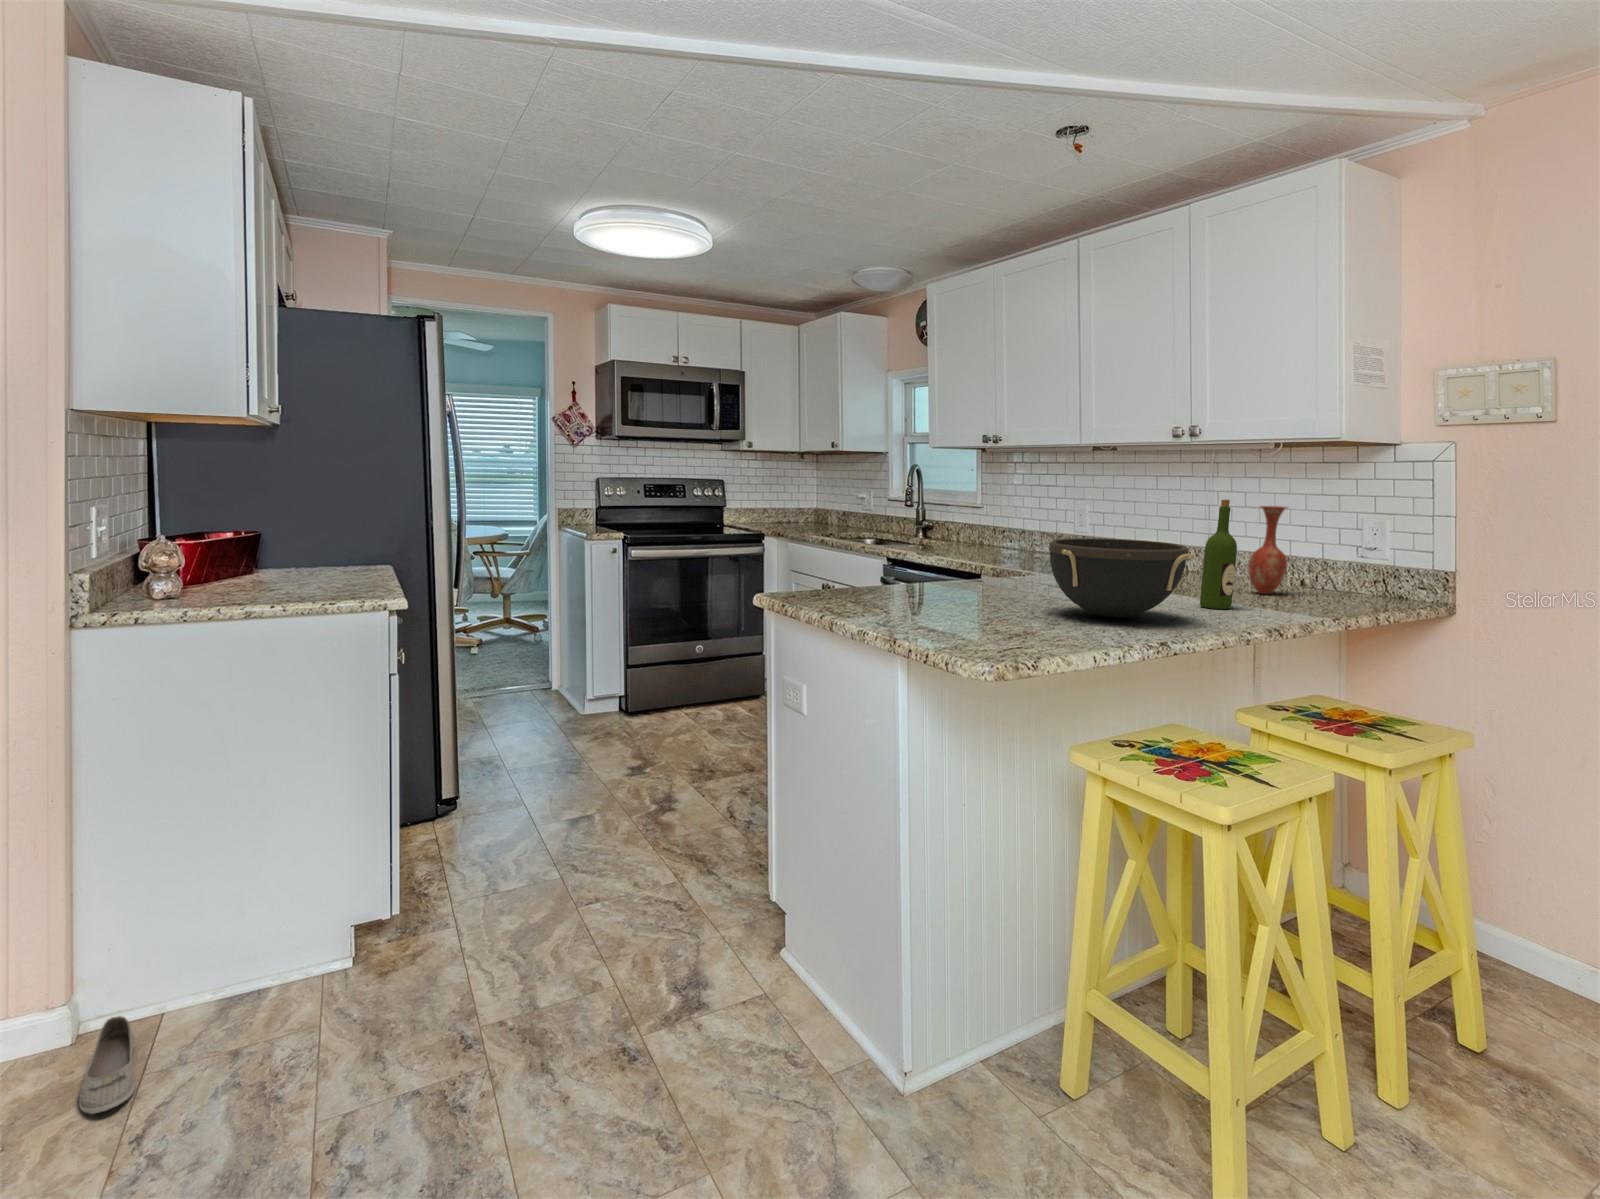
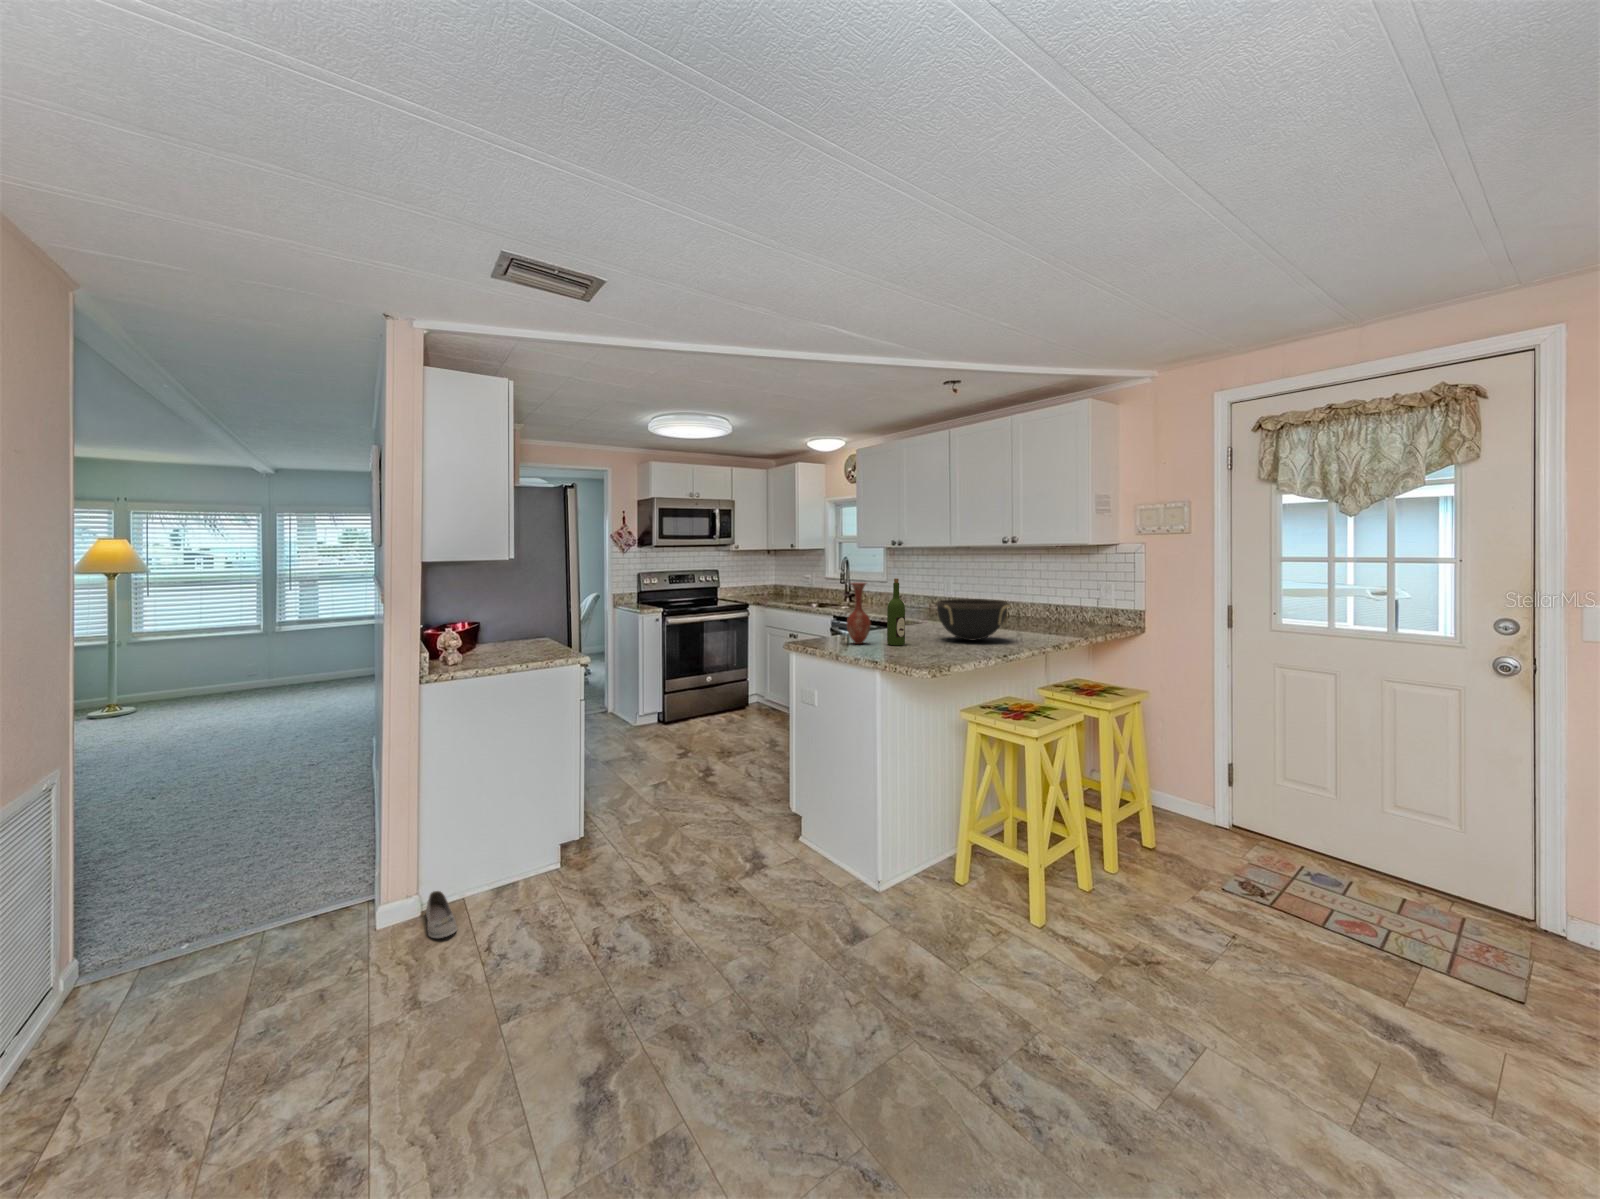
wine bottle: present [1200,500,1237,609] -> present [887,578,905,645]
vase: present [1248,506,1287,594] -> present [847,583,871,644]

